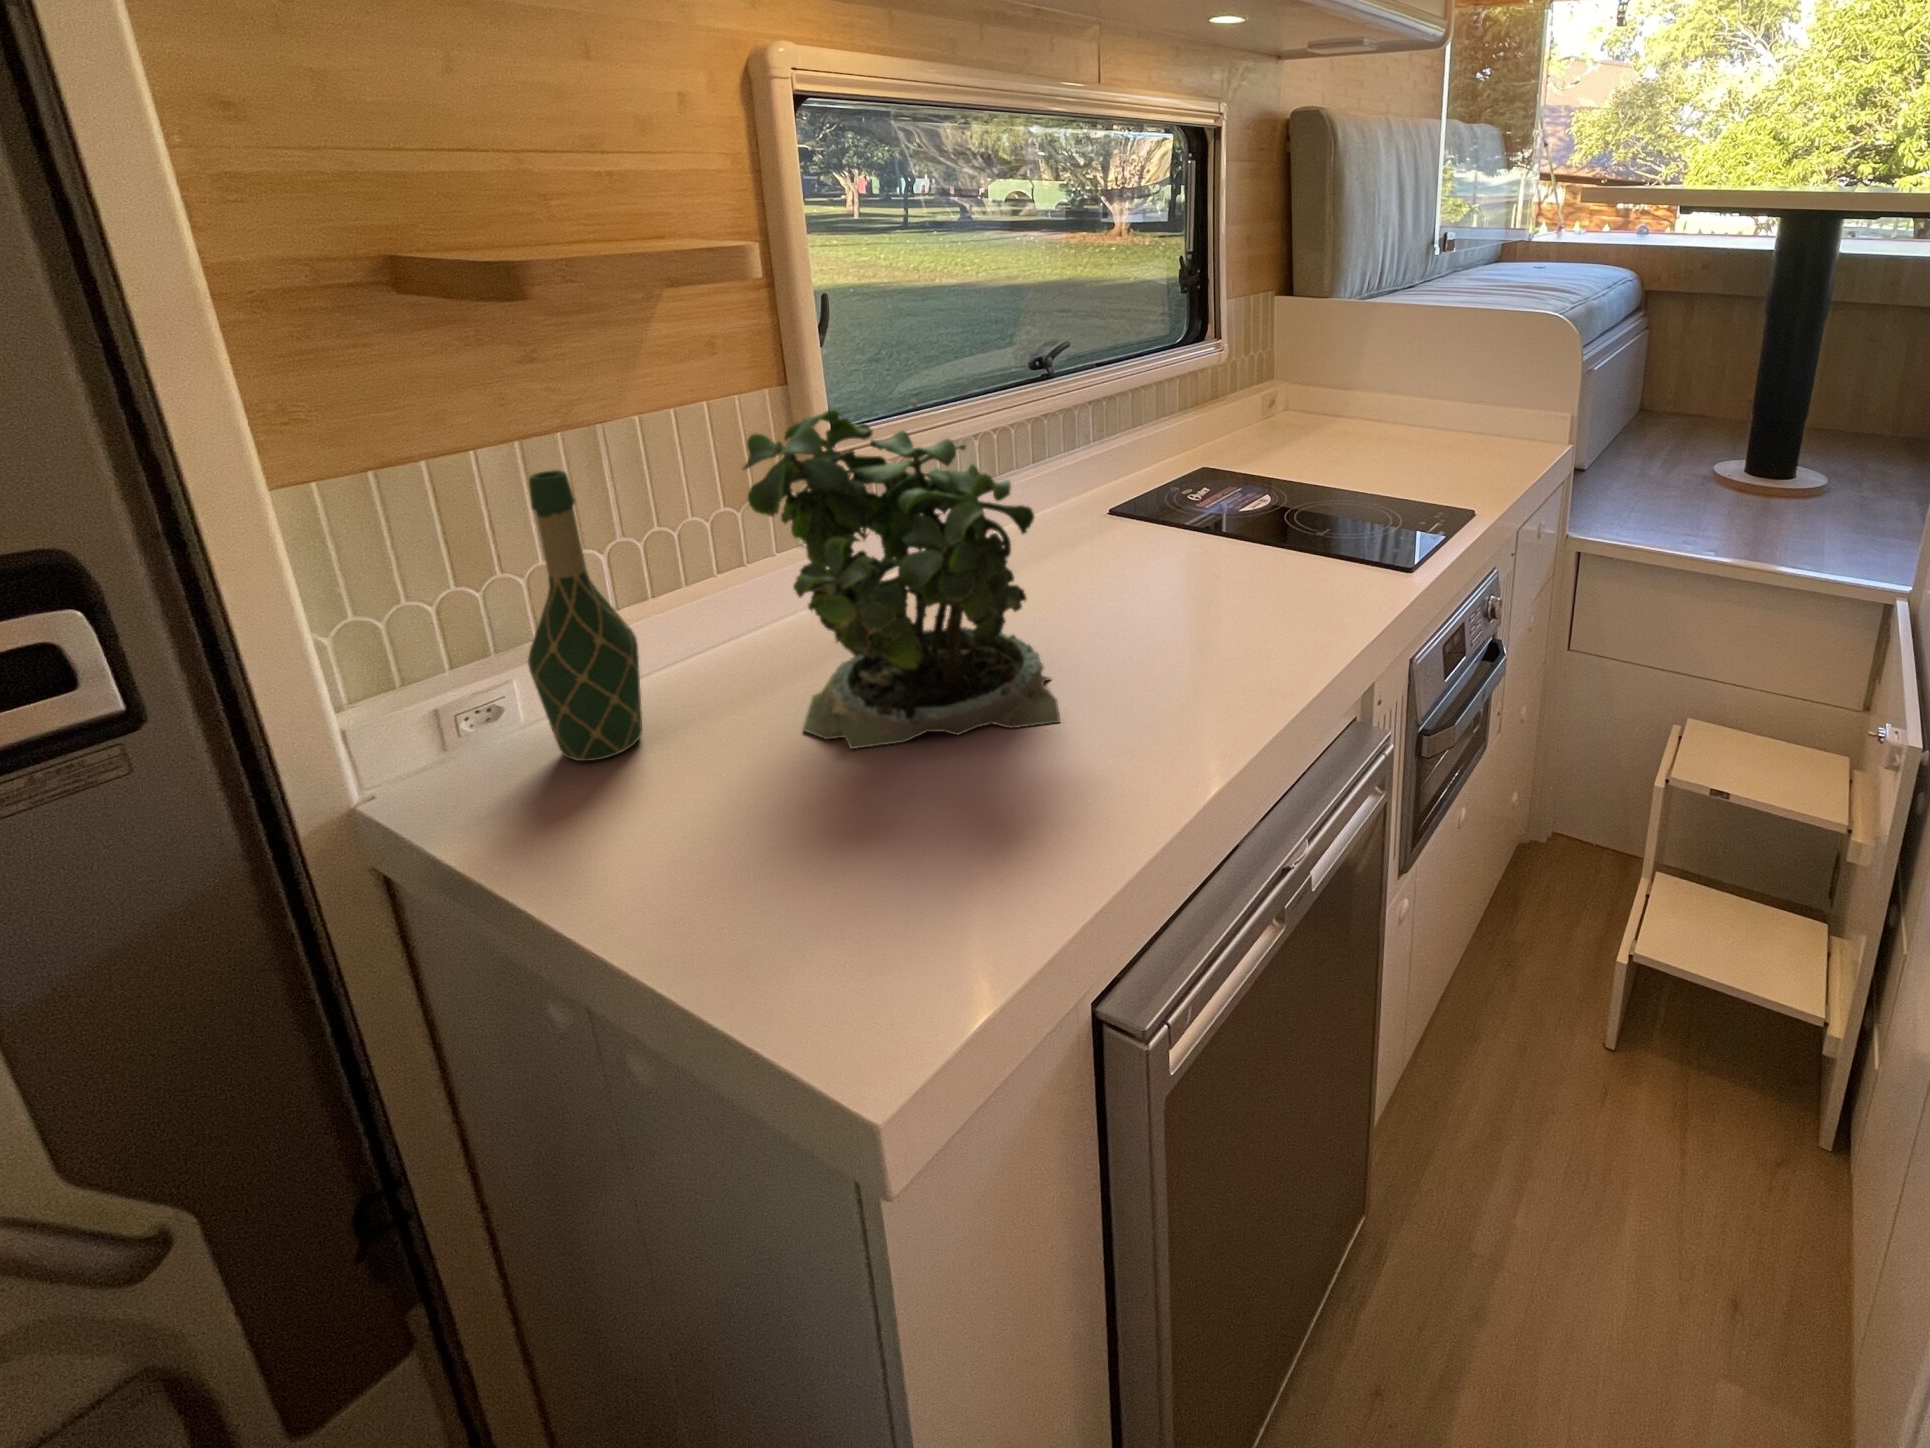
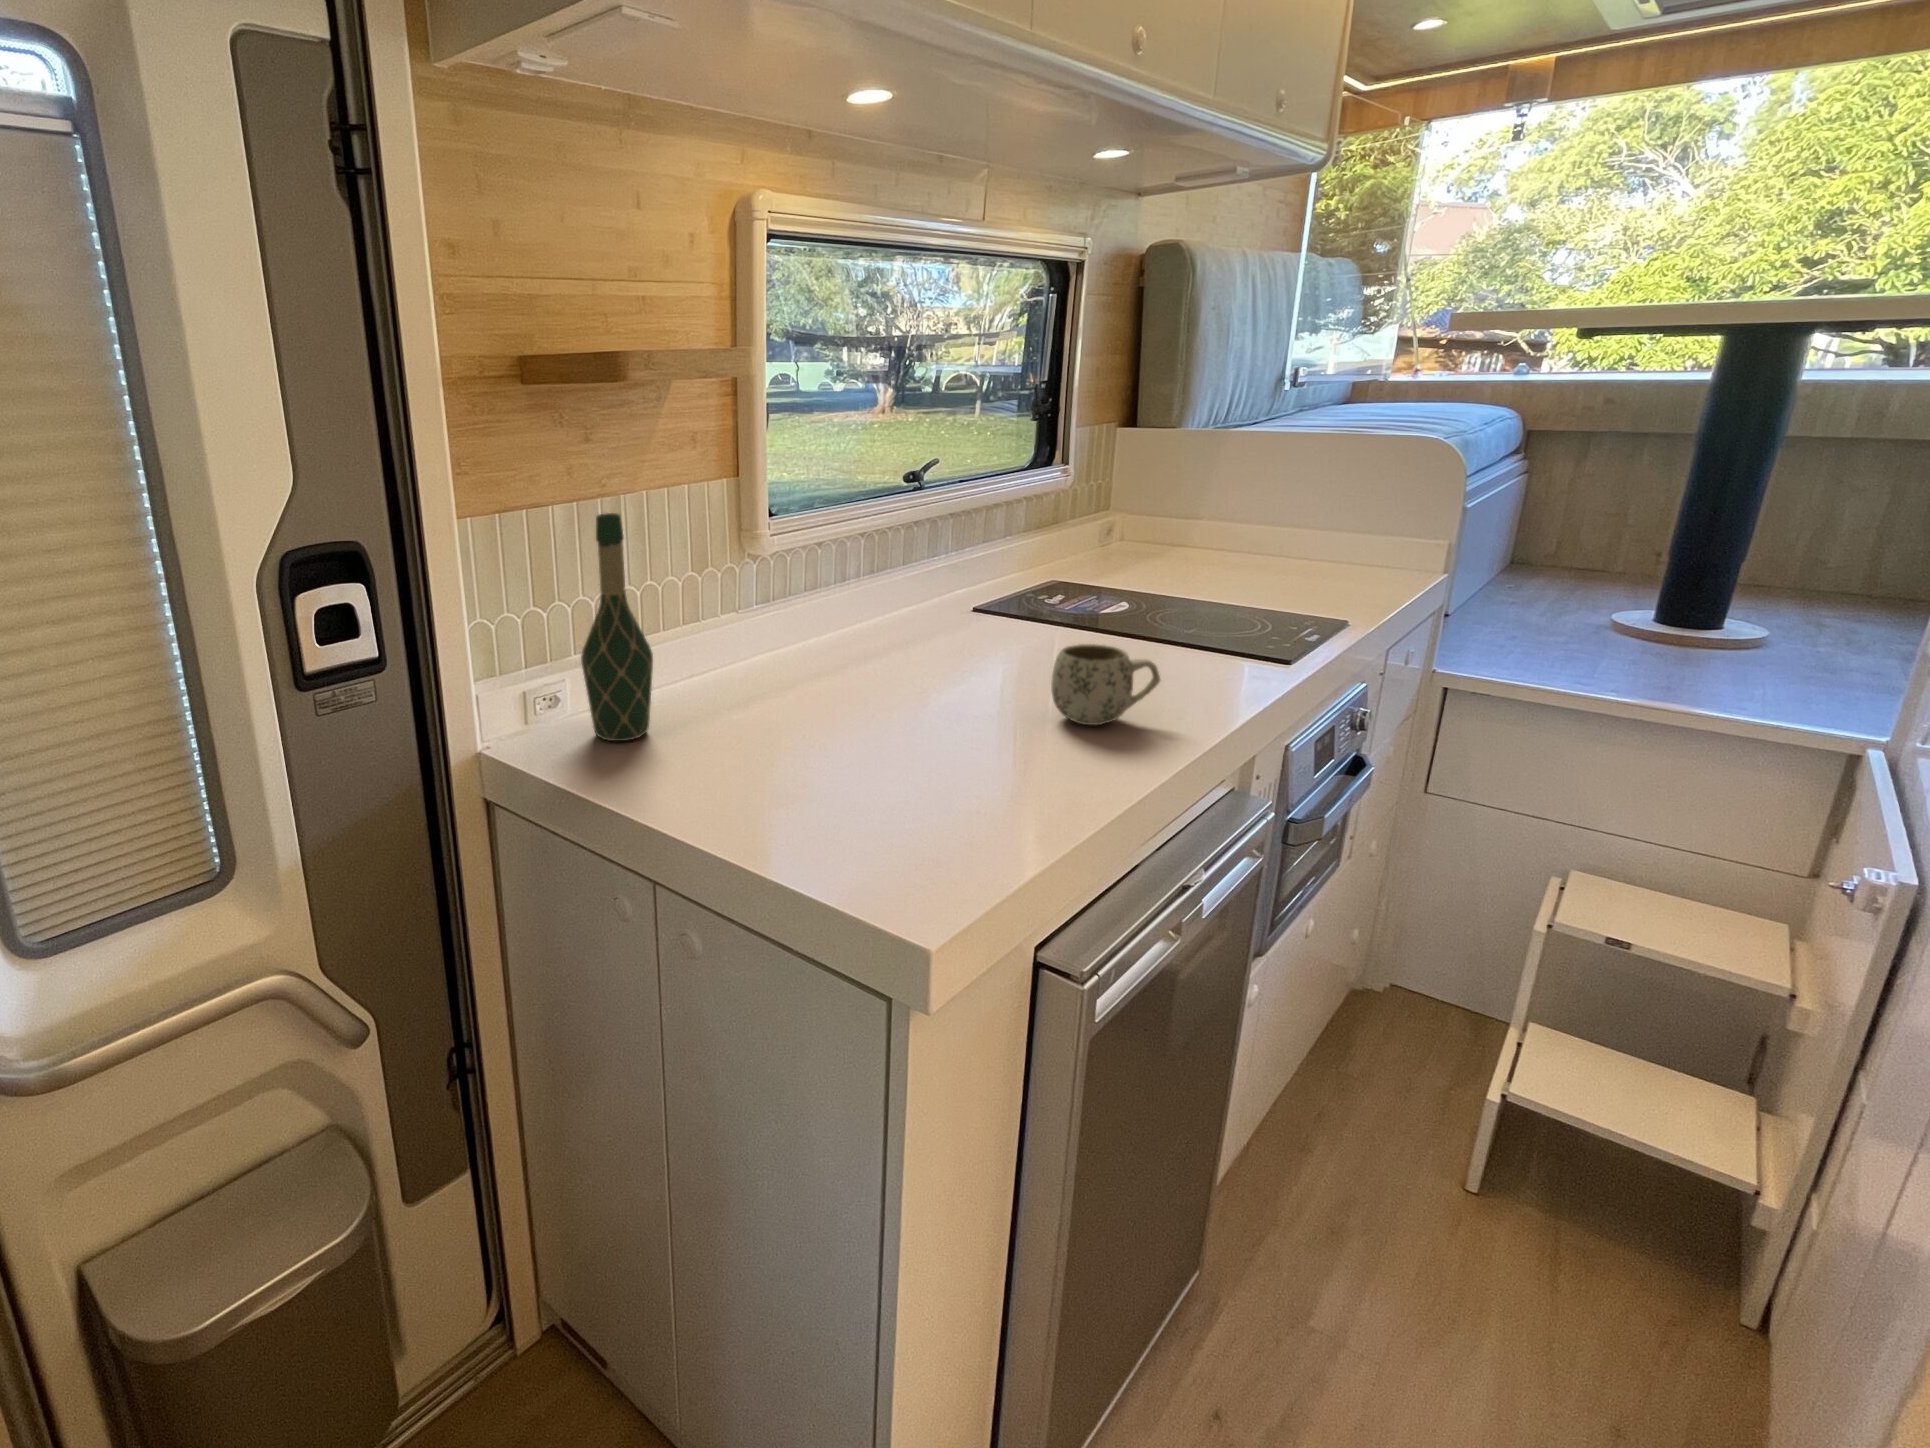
potted plant: present [743,400,1060,749] -> none [735,464,982,749]
mug: none [1146,584,1260,679] -> present [1051,644,1160,725]

